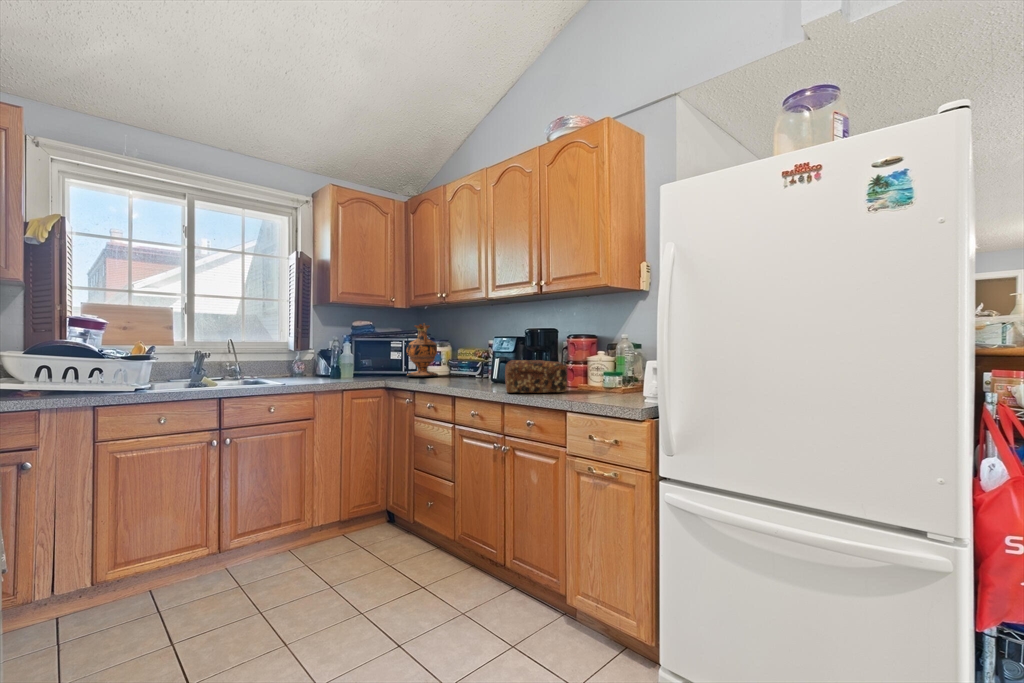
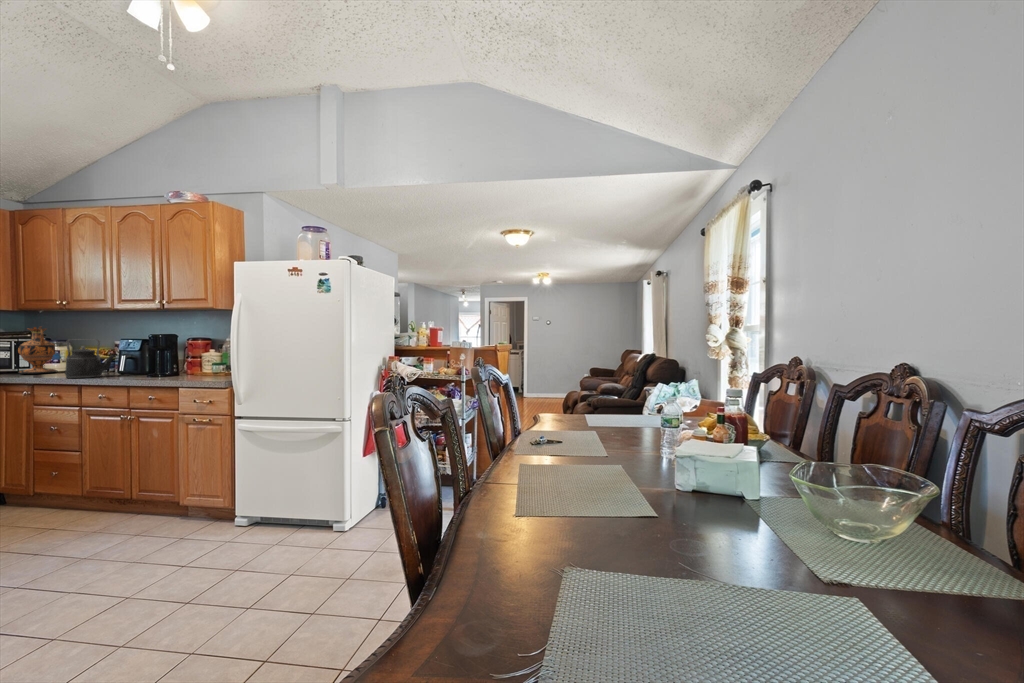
kettle: none [441,336,490,386] -> present [65,339,116,378]
bread loaf: present [505,360,567,393] -> none [130,356,182,380]

